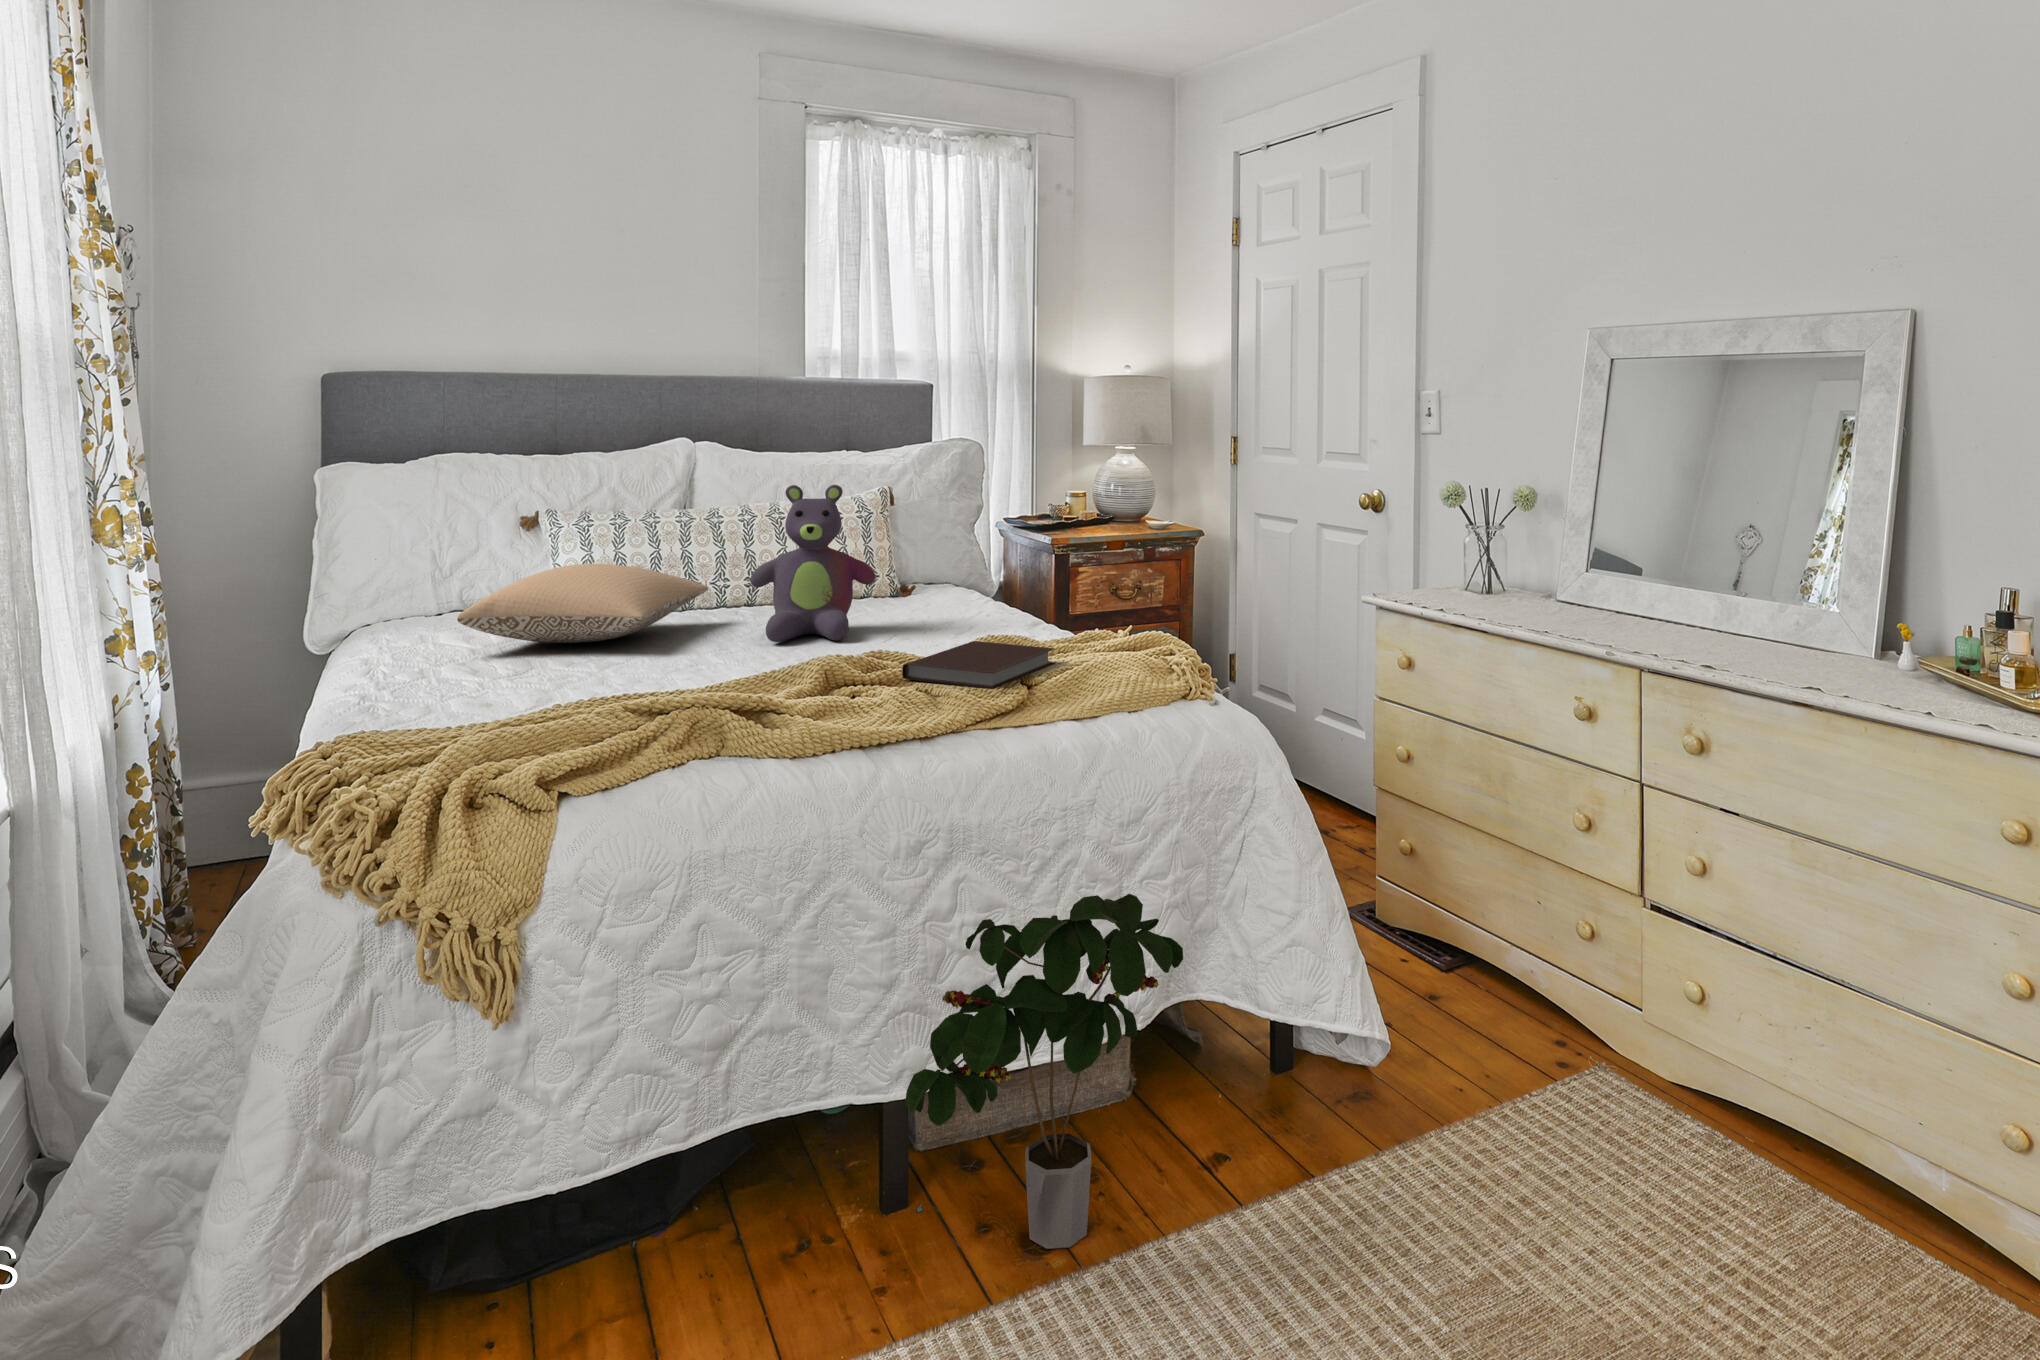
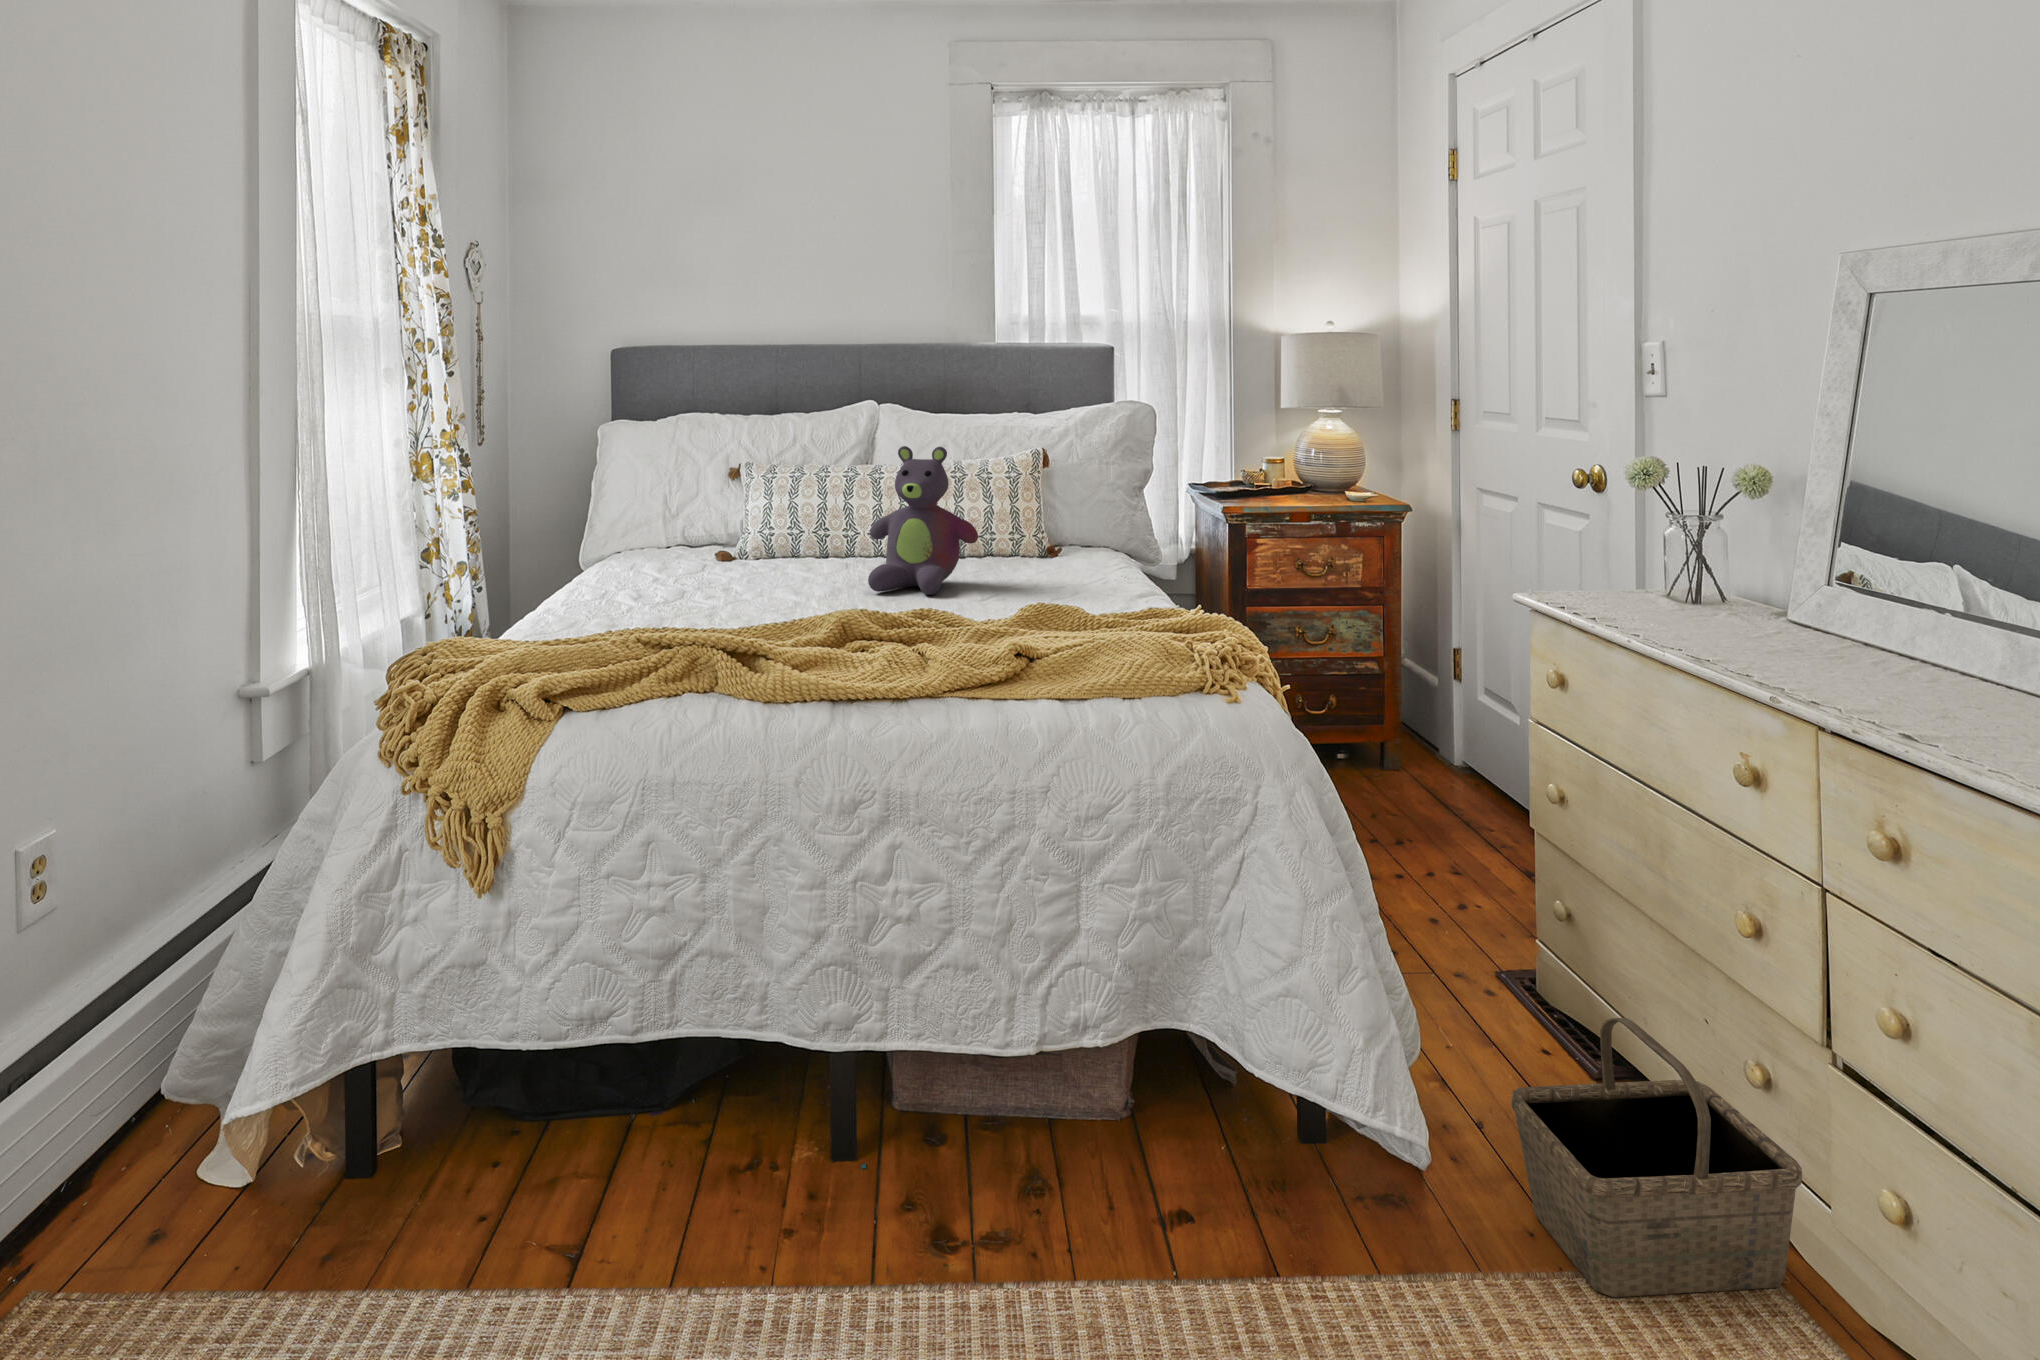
pillow: present [457,564,708,643] -> none [642,510,855,576]
notebook: present [902,641,1055,689] -> none [927,608,1089,659]
potted plant: present [905,894,1183,1249] -> none [814,892,1124,1255]
basket: none [1439,907,1627,1115] -> present [1511,1018,1802,1297]

